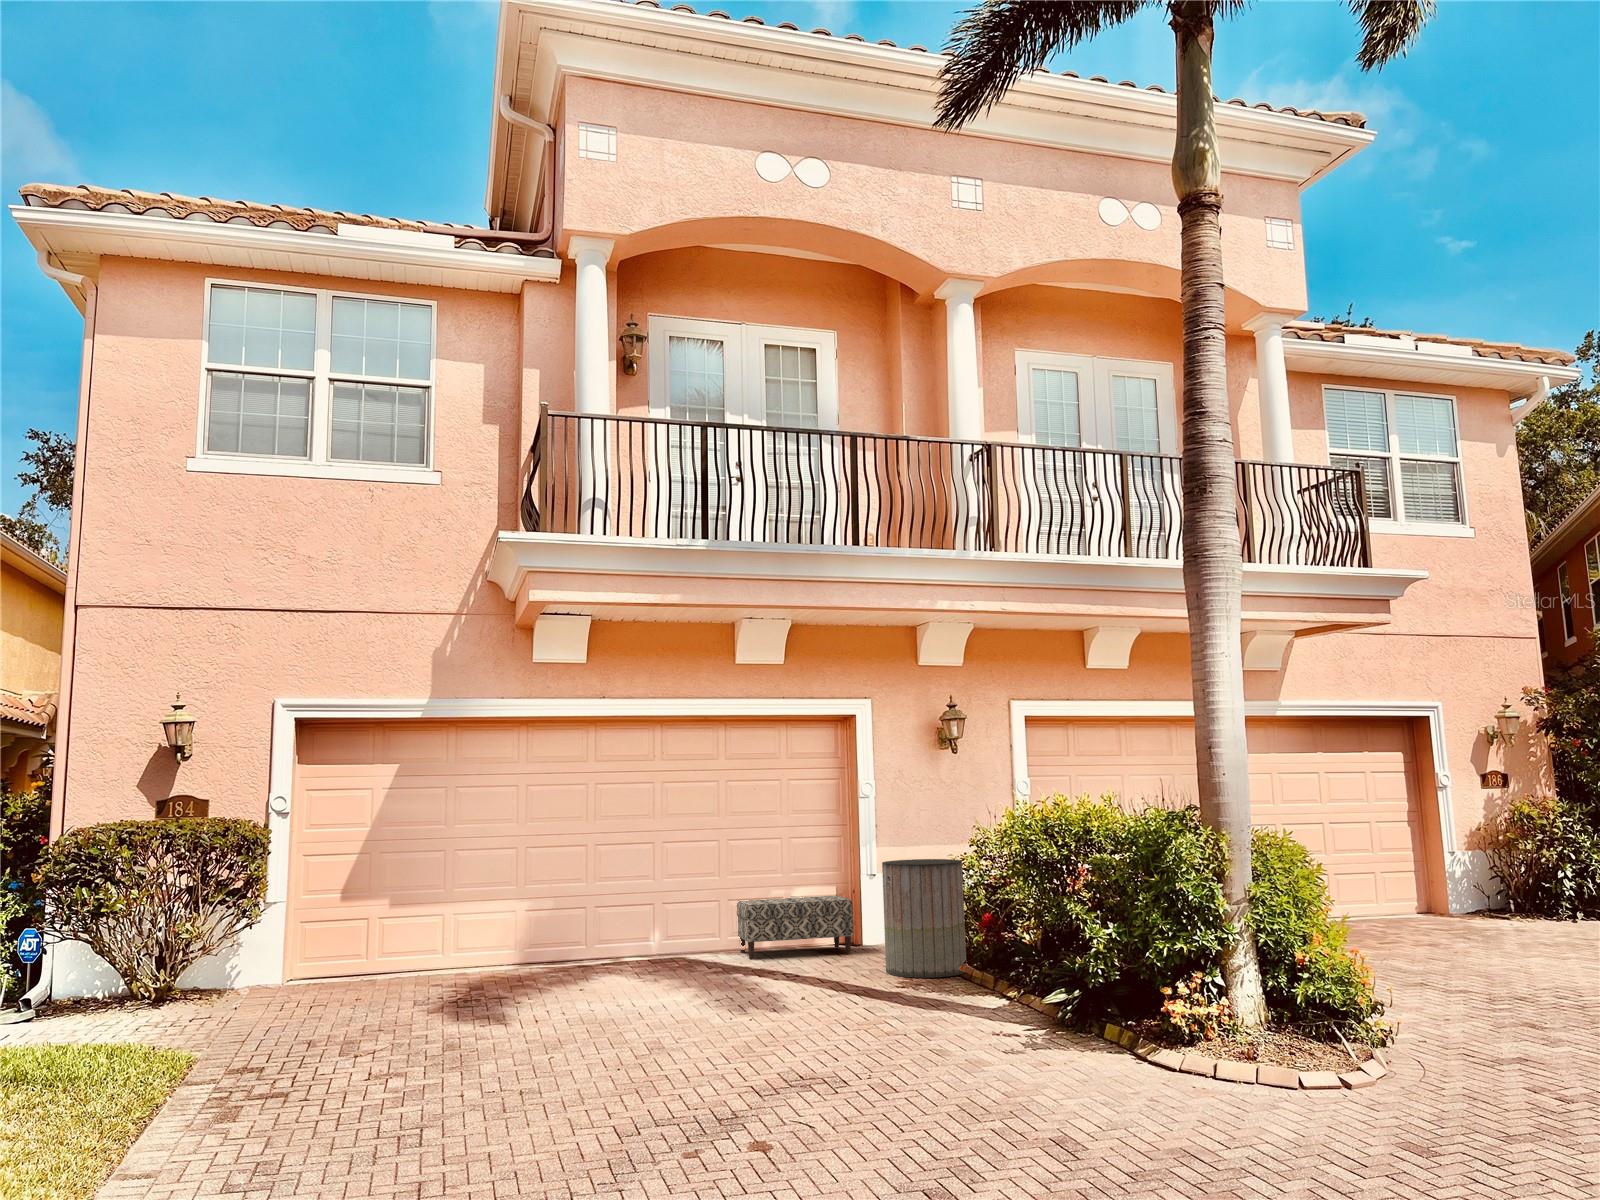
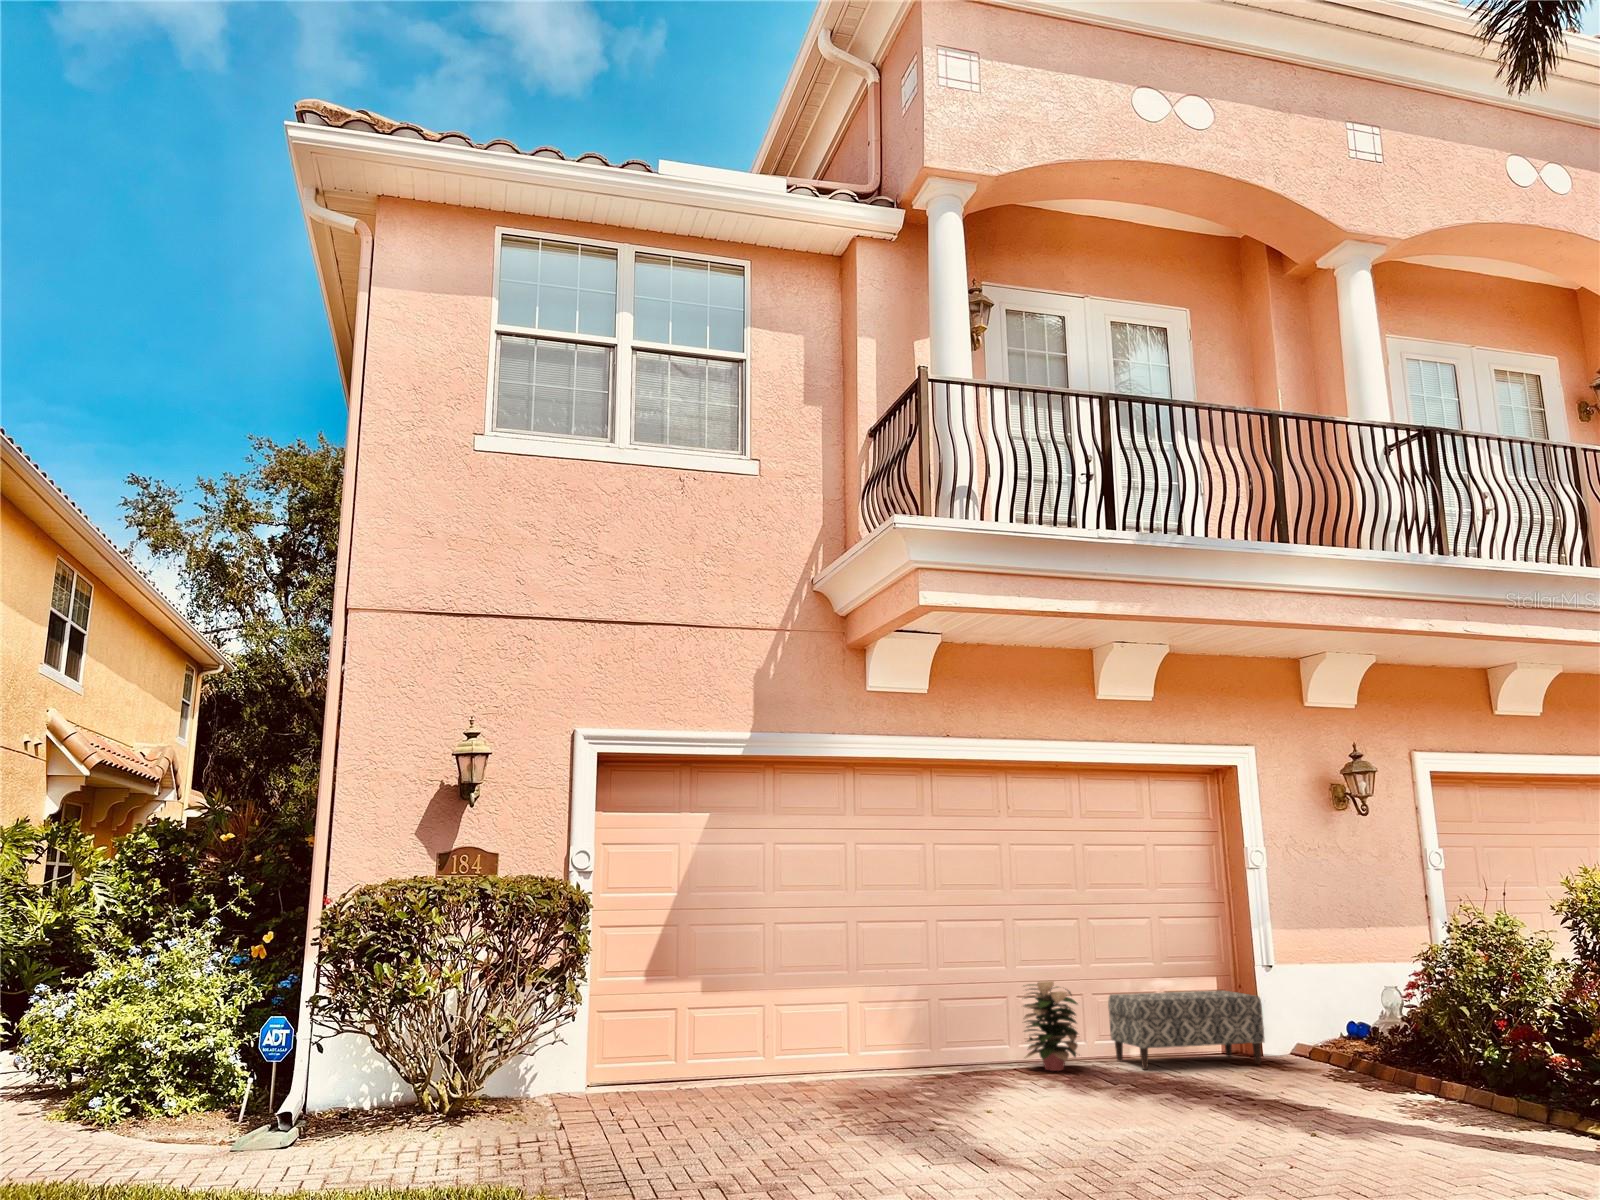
trash can: present [882,859,966,978] -> none [1336,946,1466,1102]
decorative plant: none [654,891,704,961] -> present [1024,981,1078,1071]

